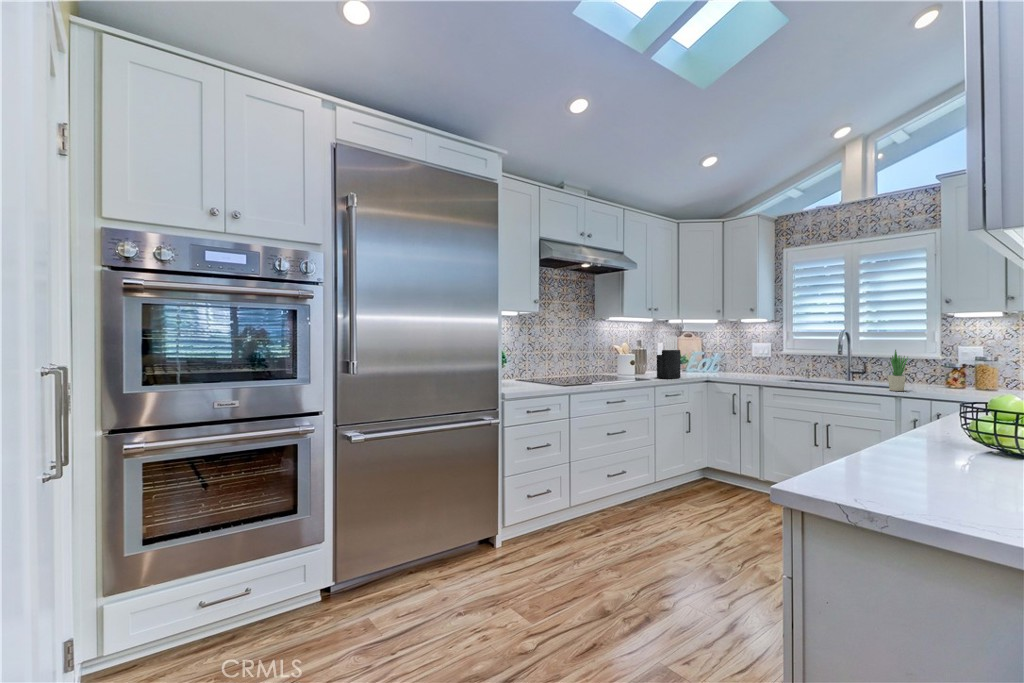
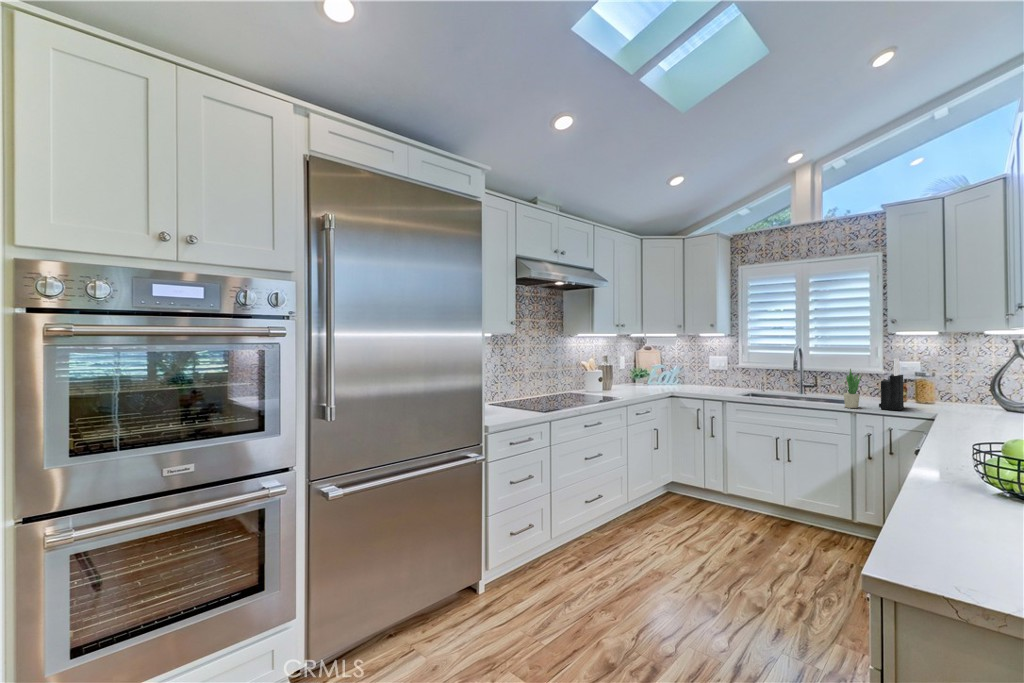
knife block: present [657,336,681,379] -> present [879,358,904,410]

